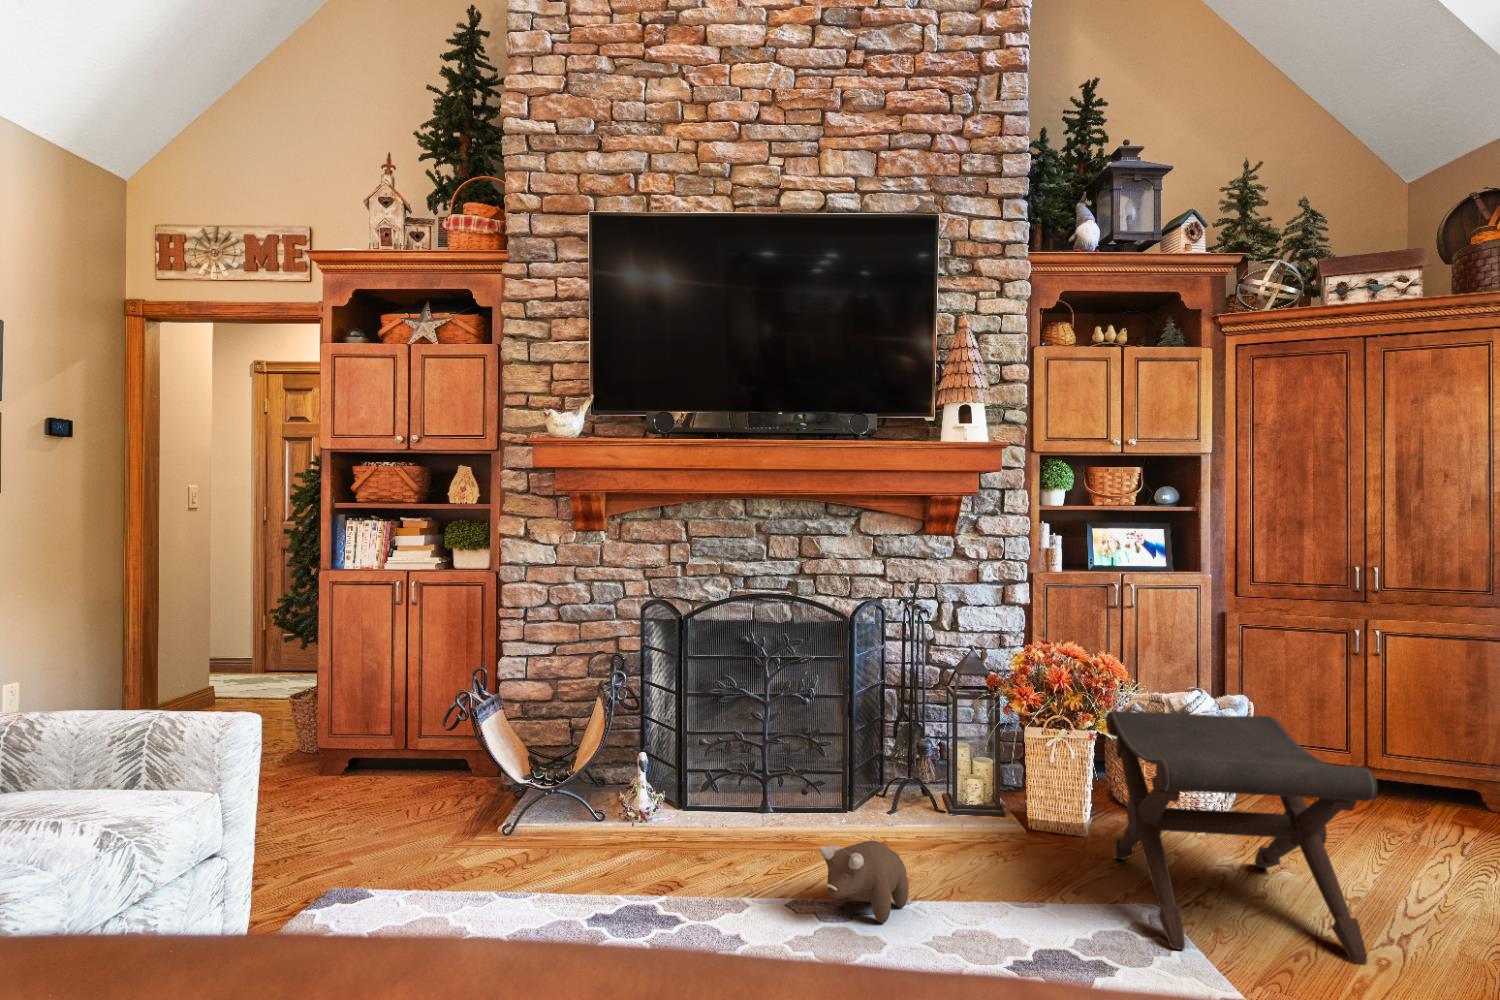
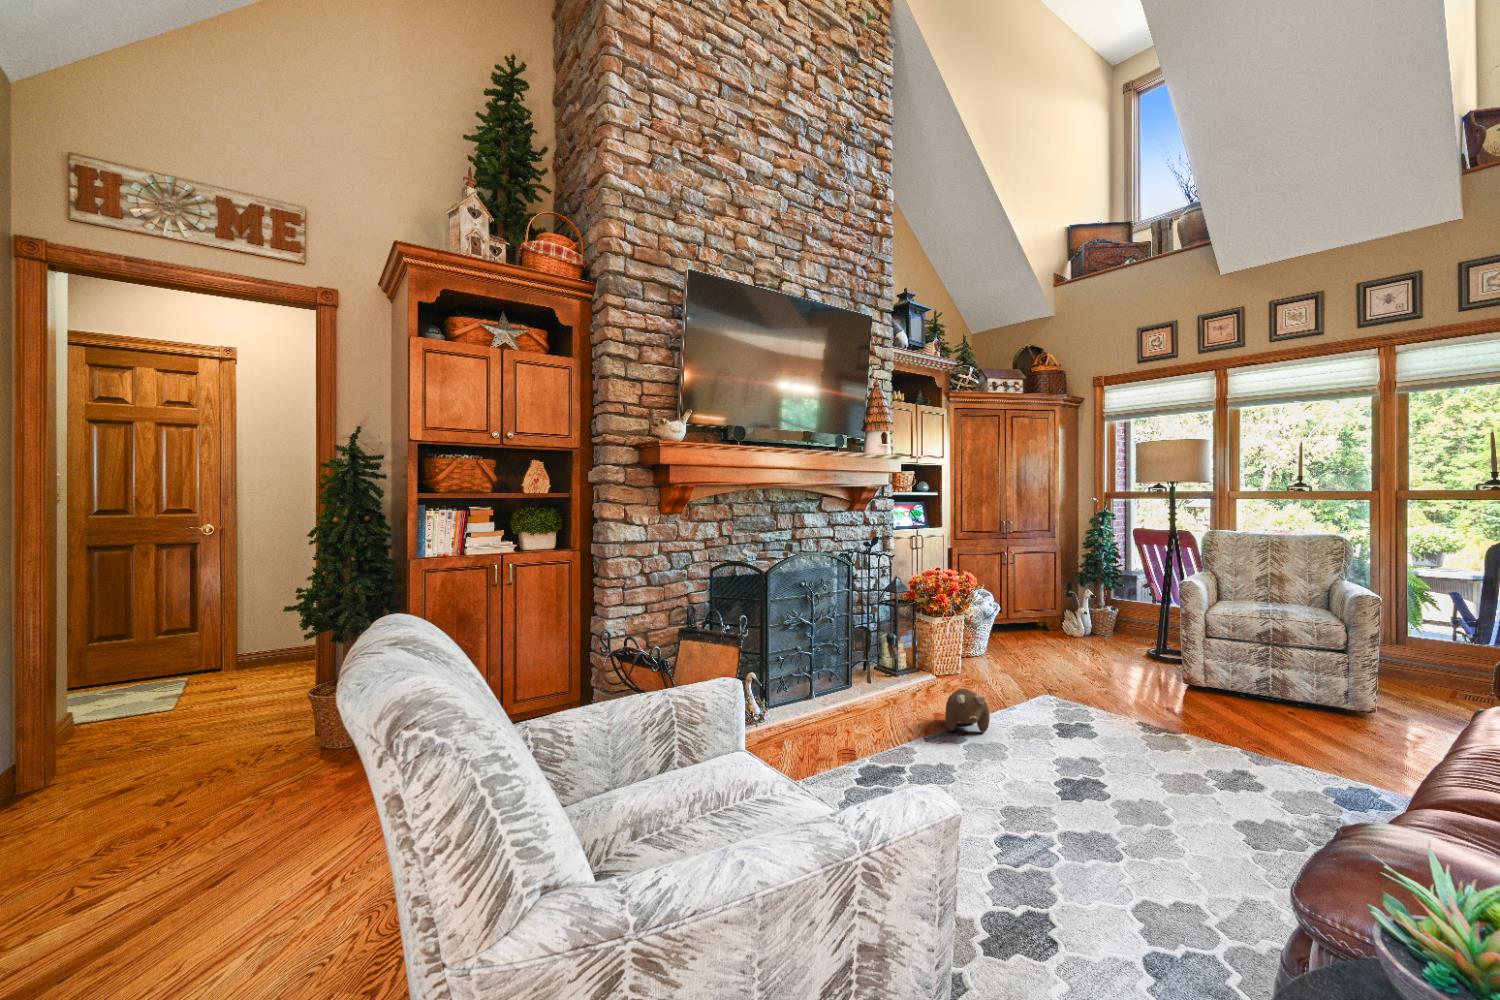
footstool: present [1106,710,1377,964] -> none [984,595,1137,707]

